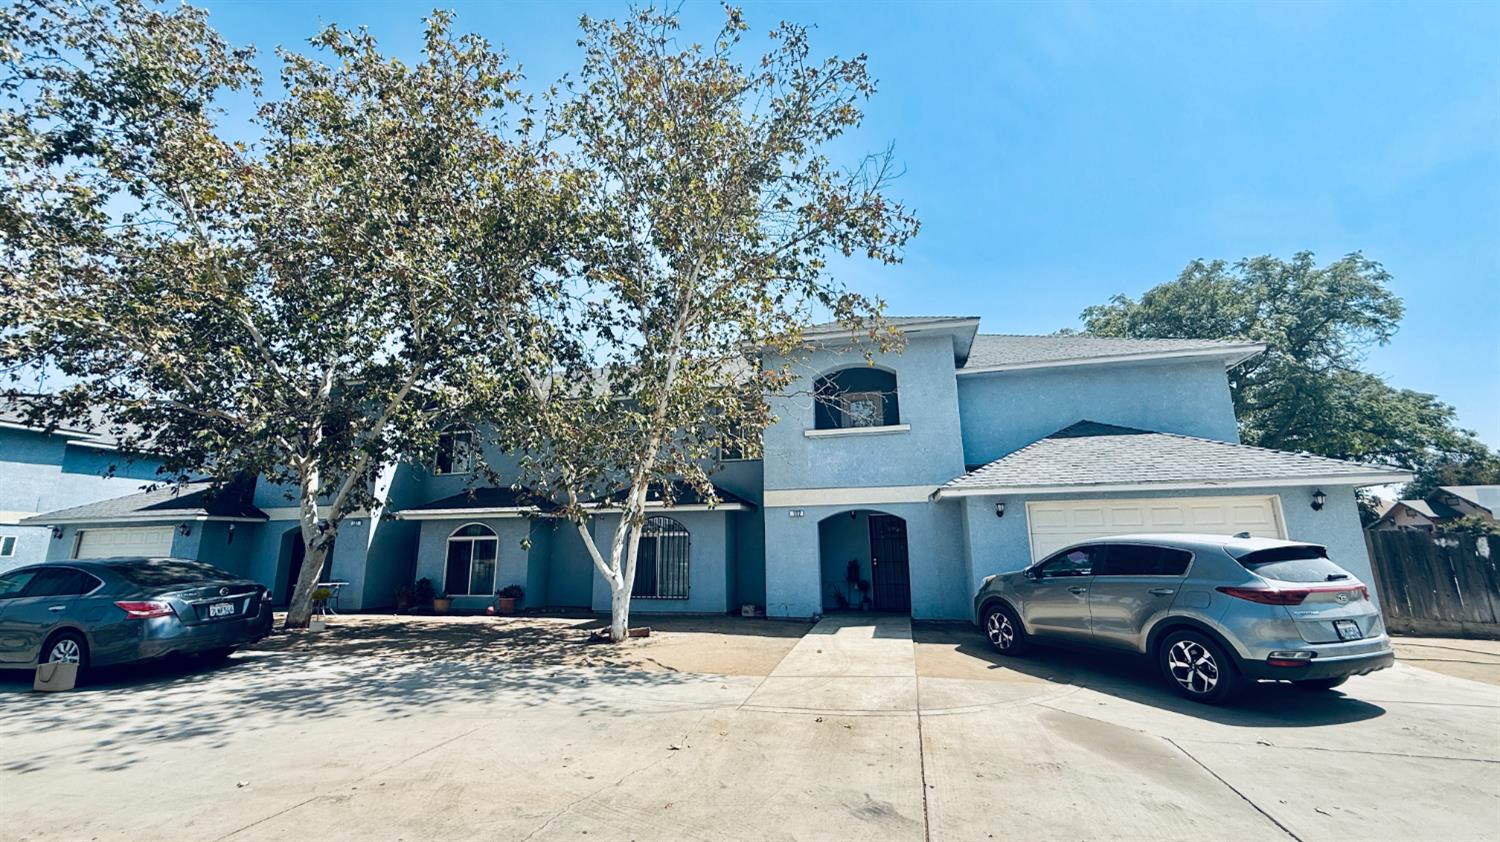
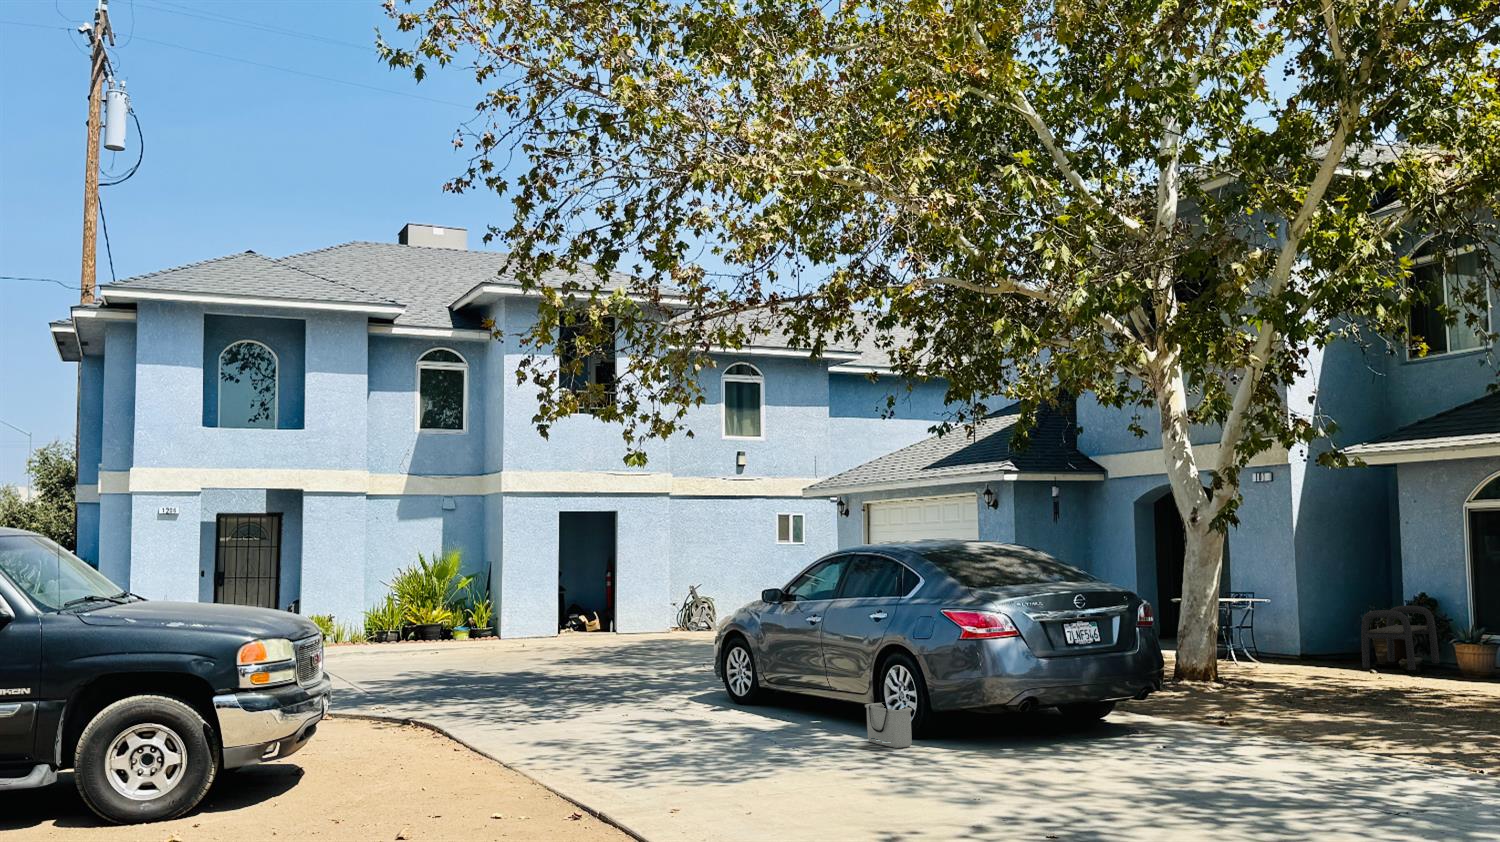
bench: none [392,585,430,616] -> present [1361,606,1440,670]
potted tree: present [309,588,331,631] -> none [1208,604,1243,687]

